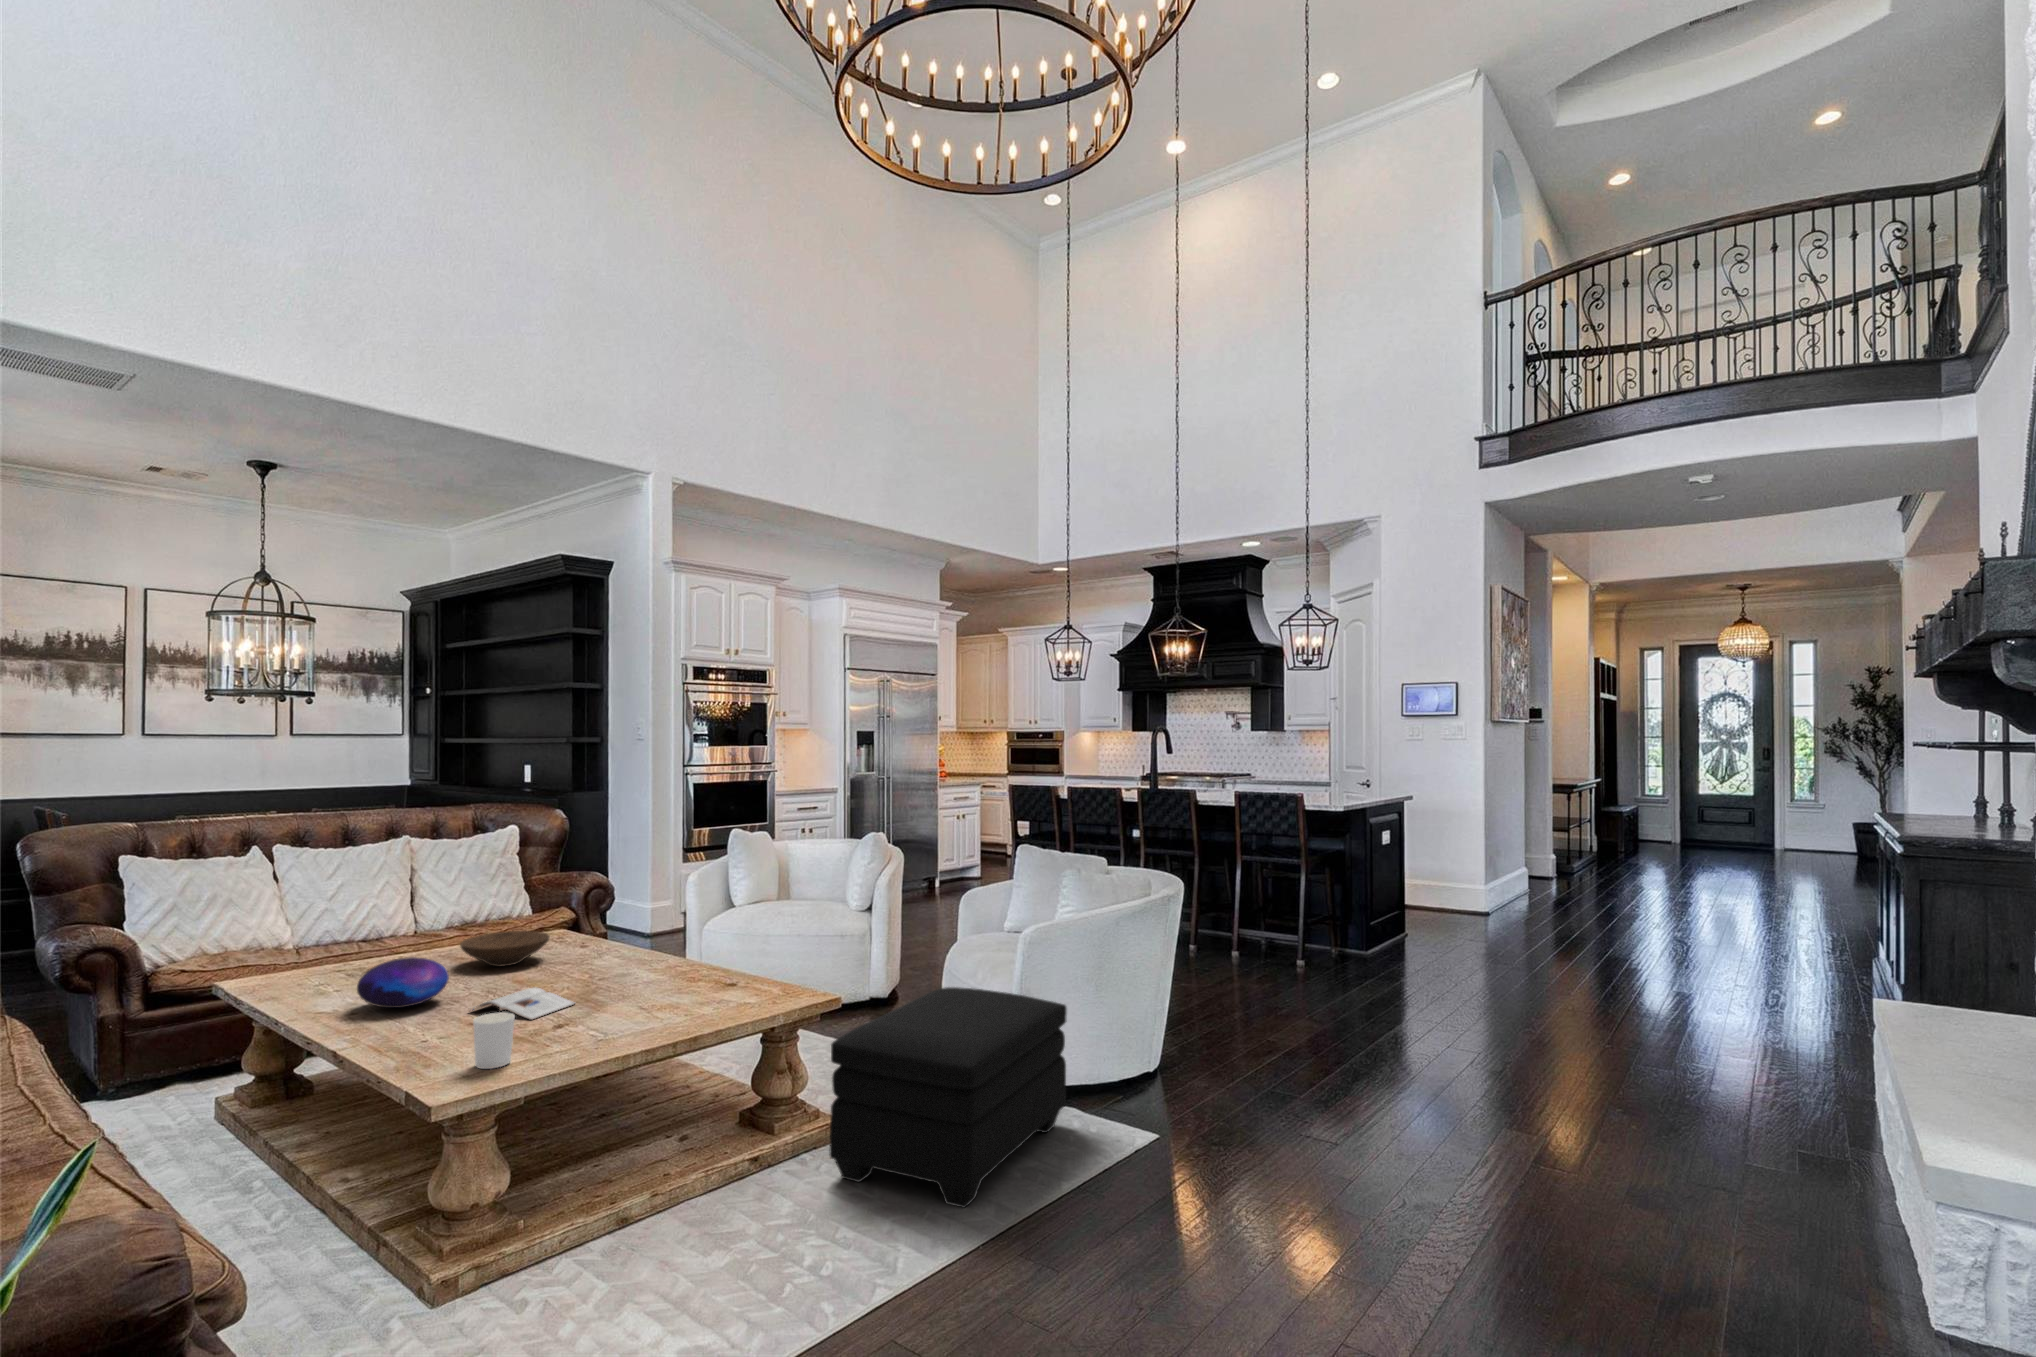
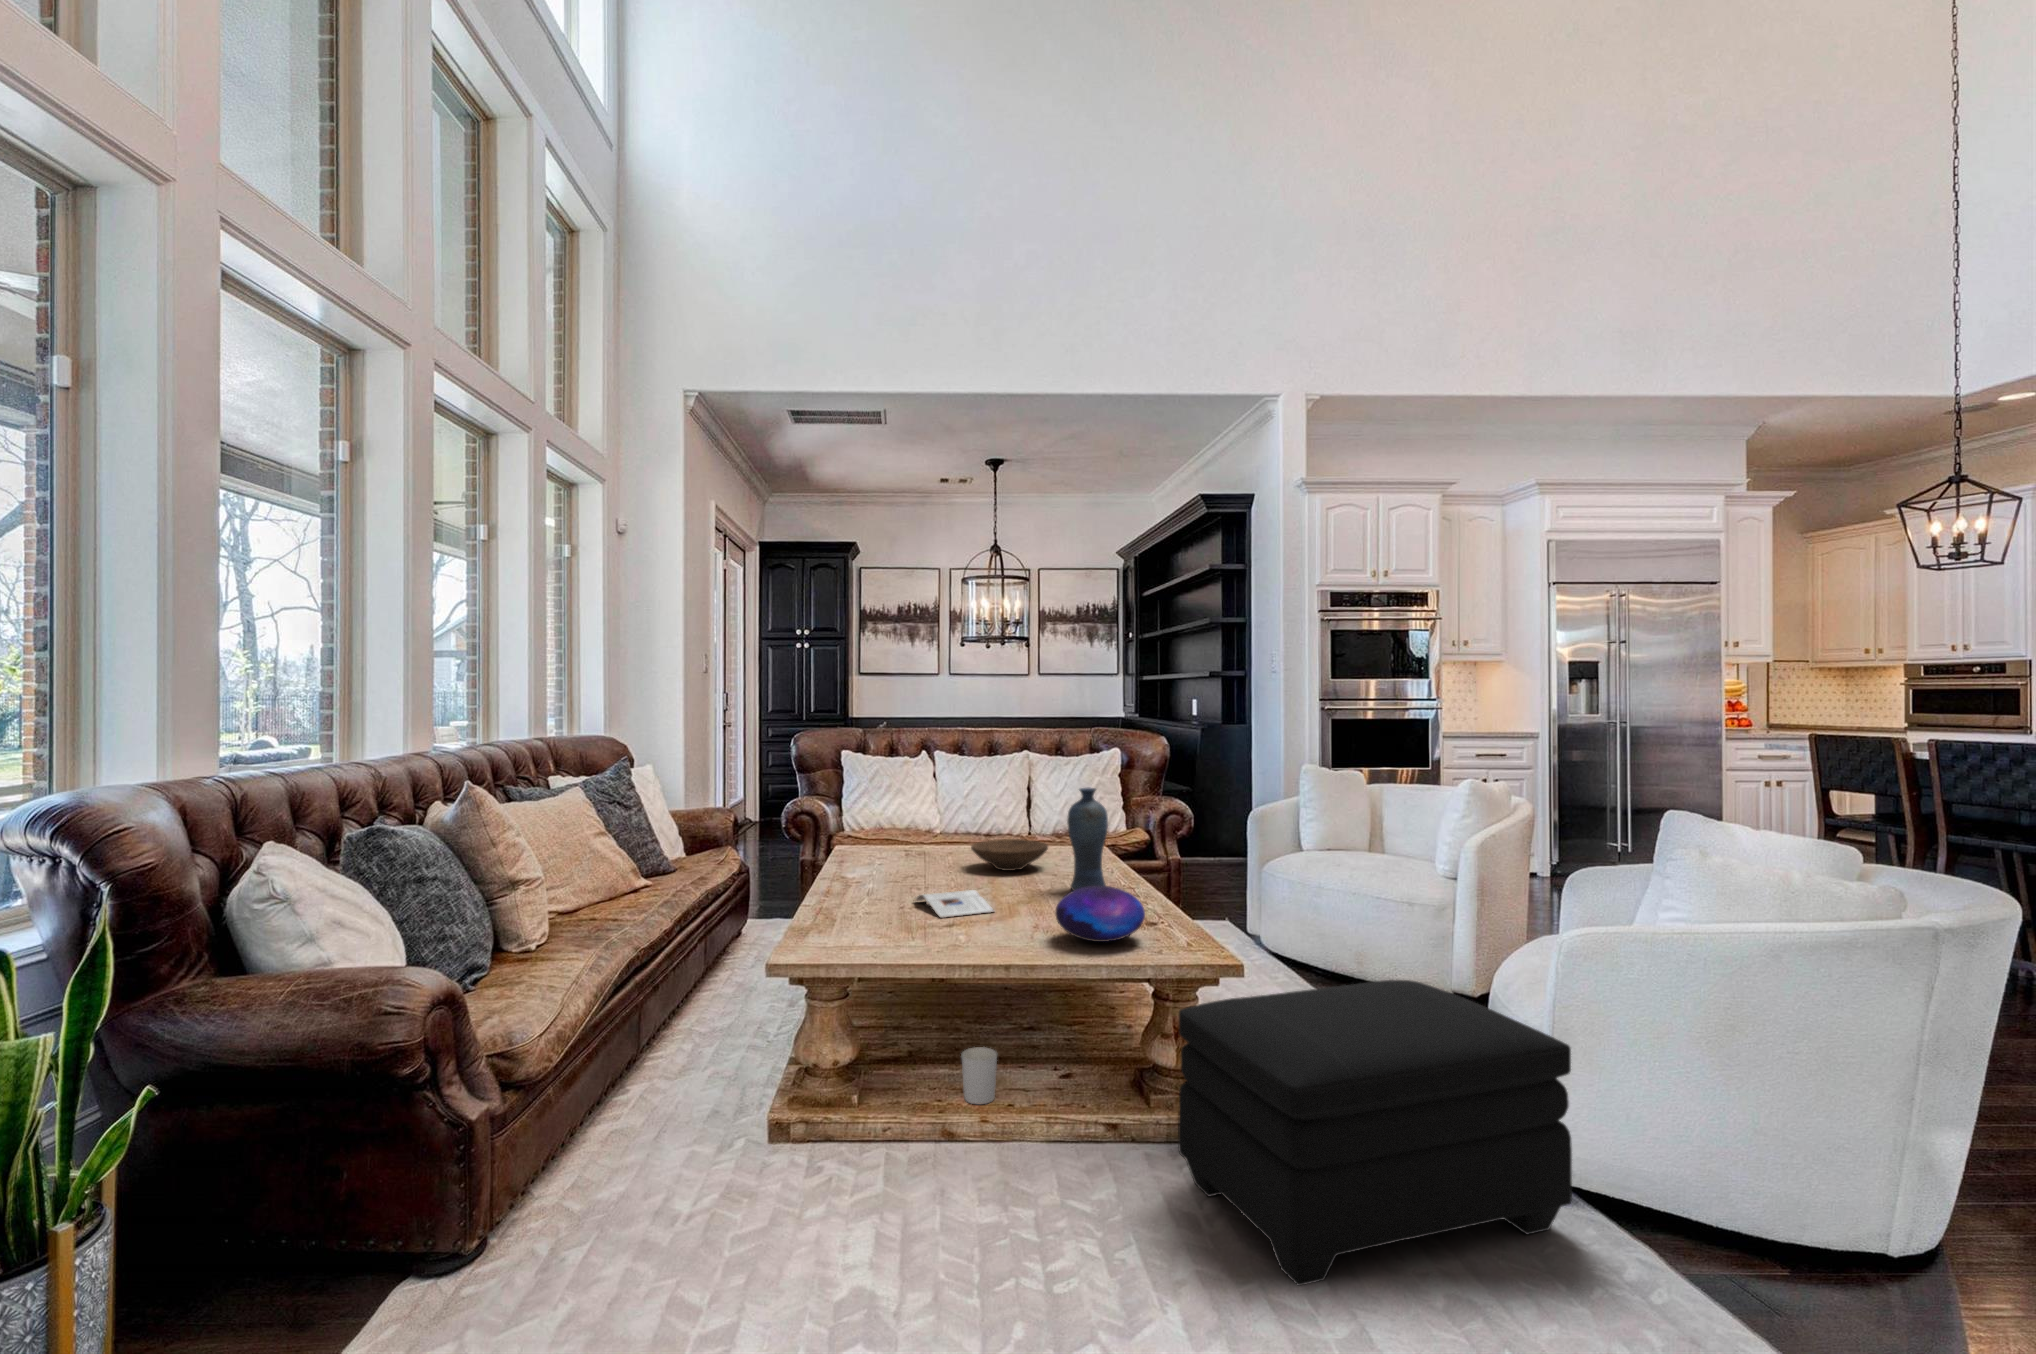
vase: none [606,871,647,972] -> present [1067,788,1108,890]
decorative orb: present [357,957,449,1008] -> present [1055,886,1145,942]
candle holder: present [473,1012,515,1069] -> present [961,1047,997,1104]

